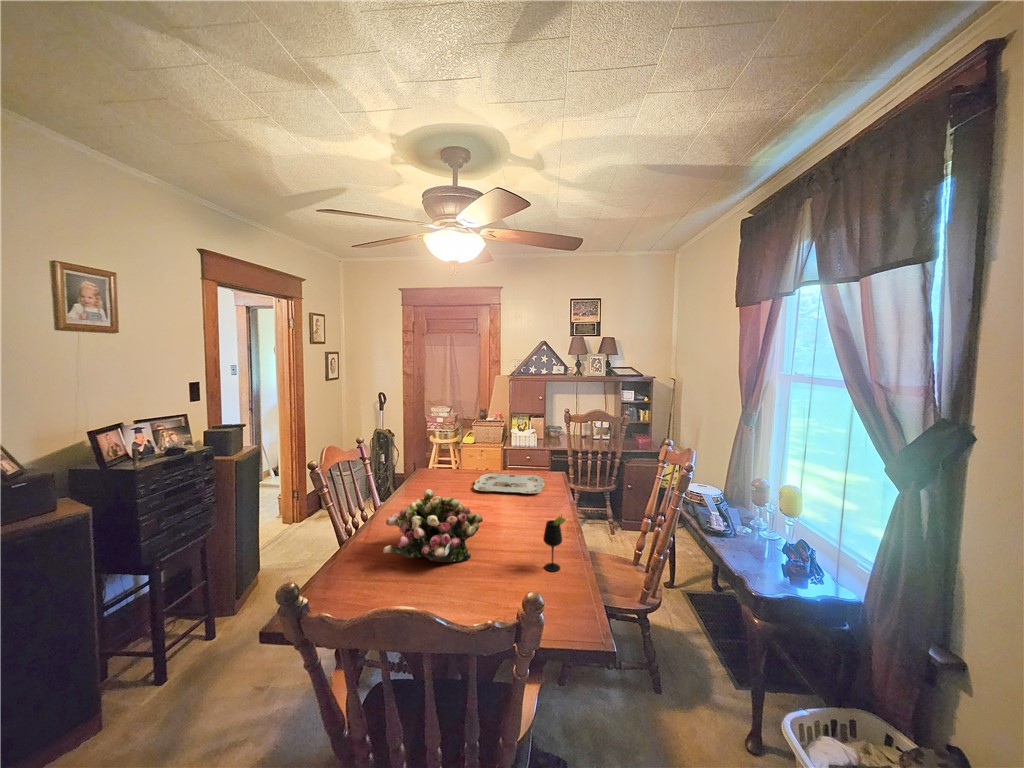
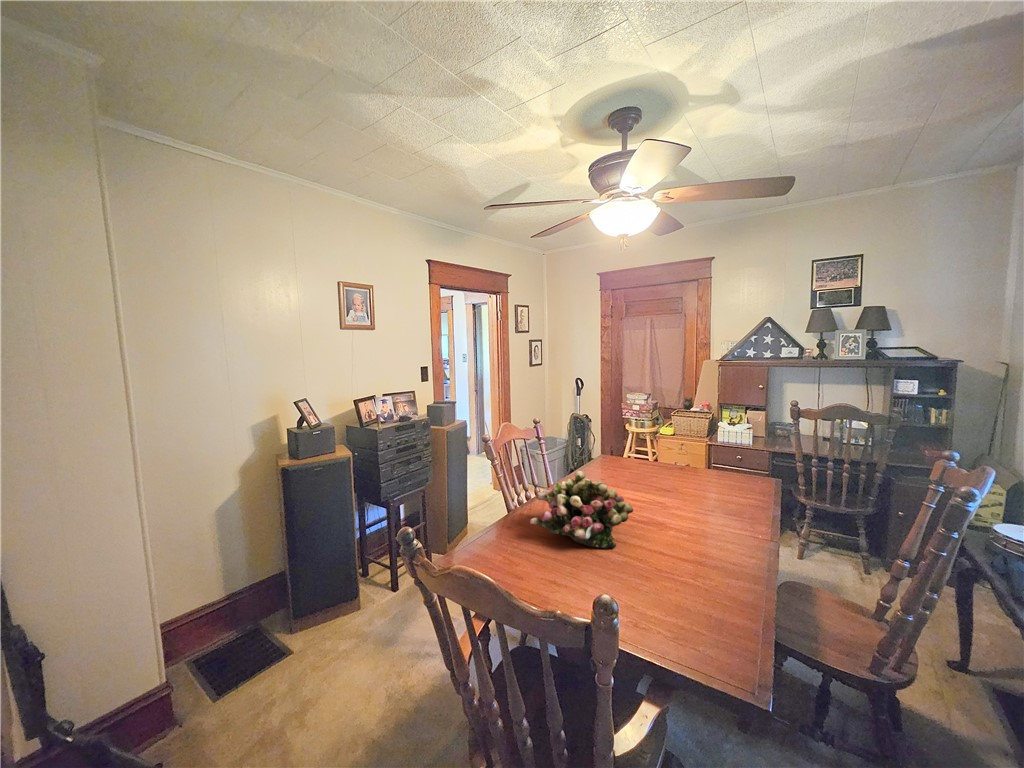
serving tray: present [473,473,545,493] -> none [647,468,738,496]
wine glass: present [543,515,566,571] -> none [696,518,727,584]

